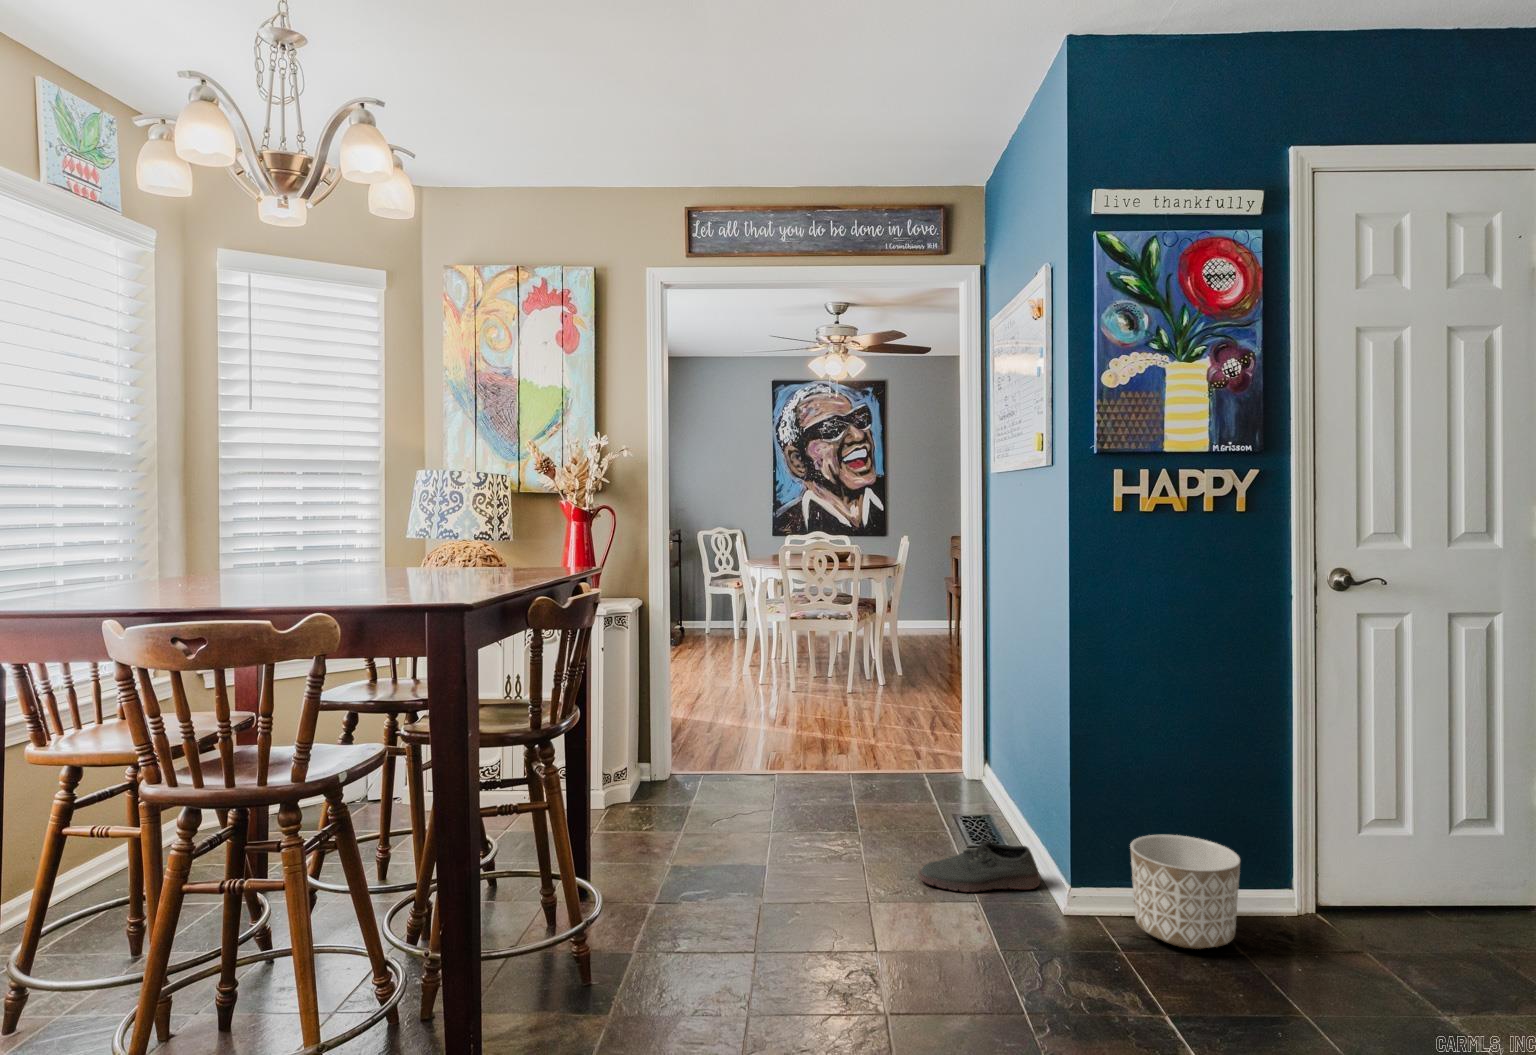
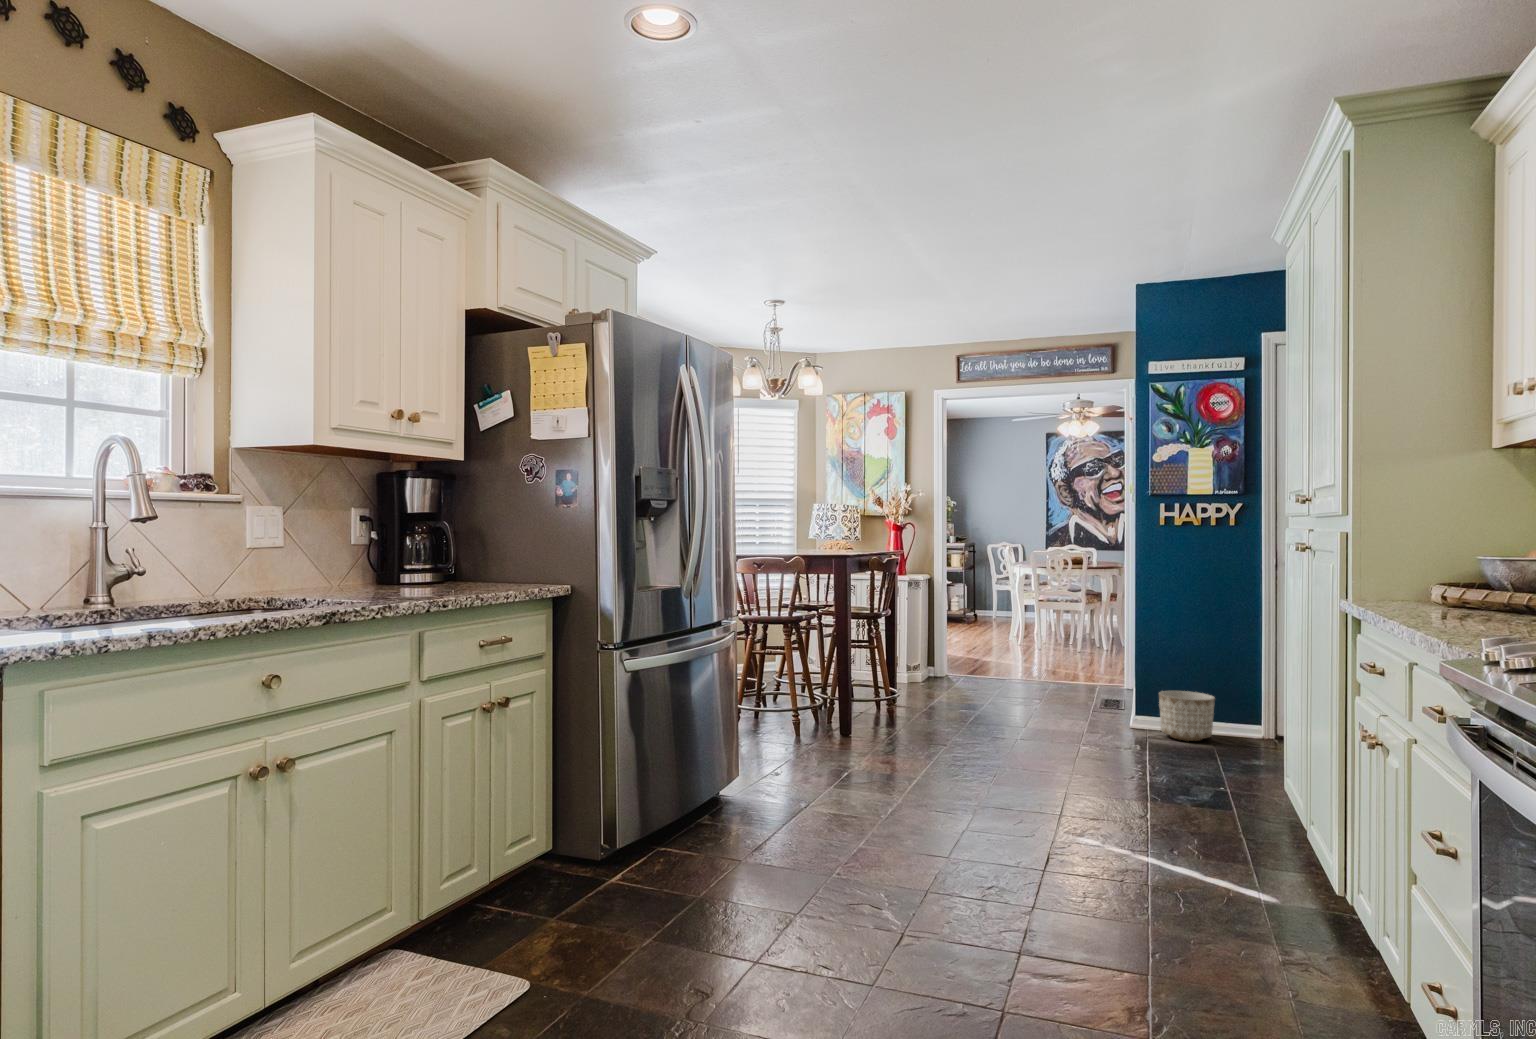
shoe: present [918,840,1040,892] -> none [1060,696,1126,721]

